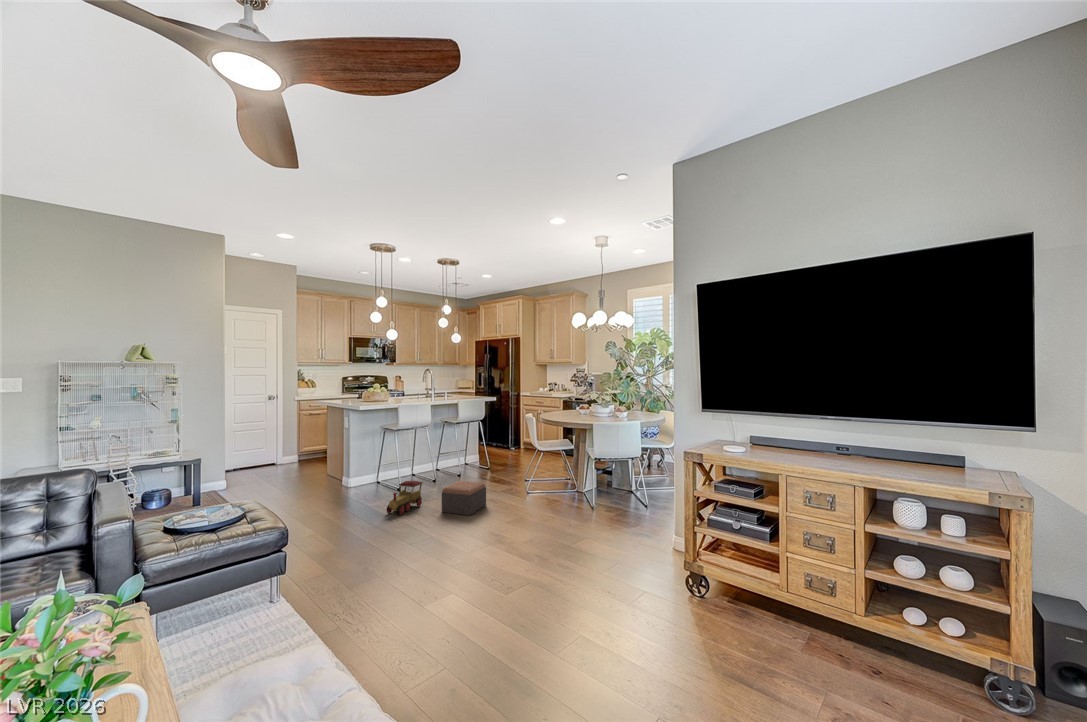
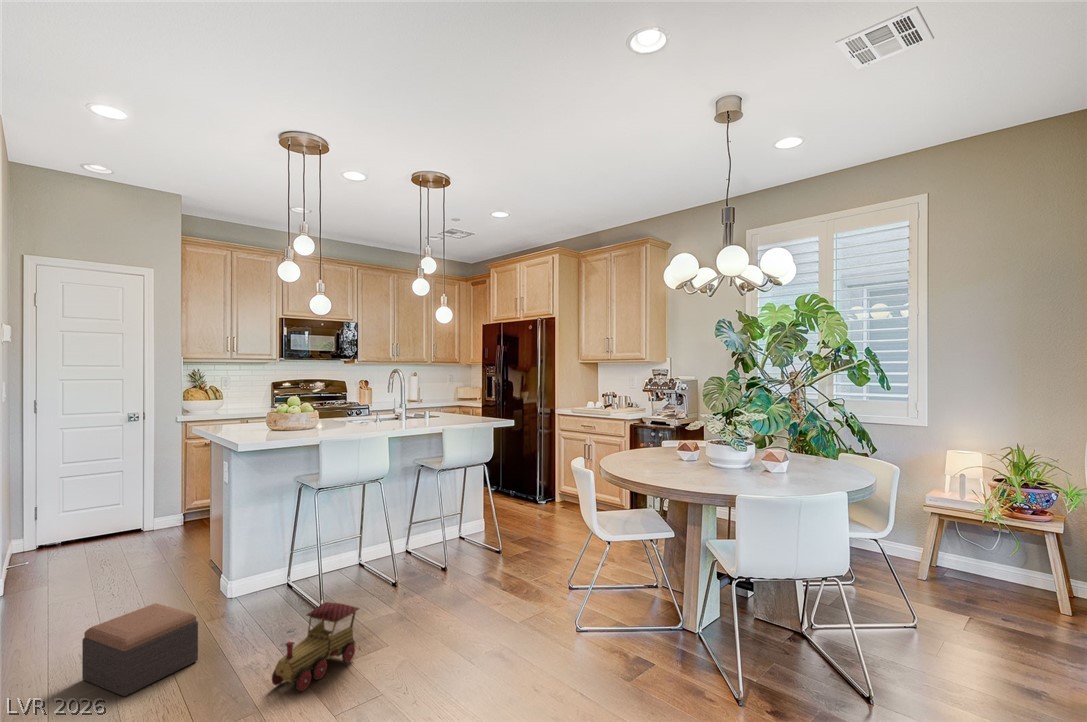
footstool: present [442,481,486,515] -> present [82,603,198,697]

